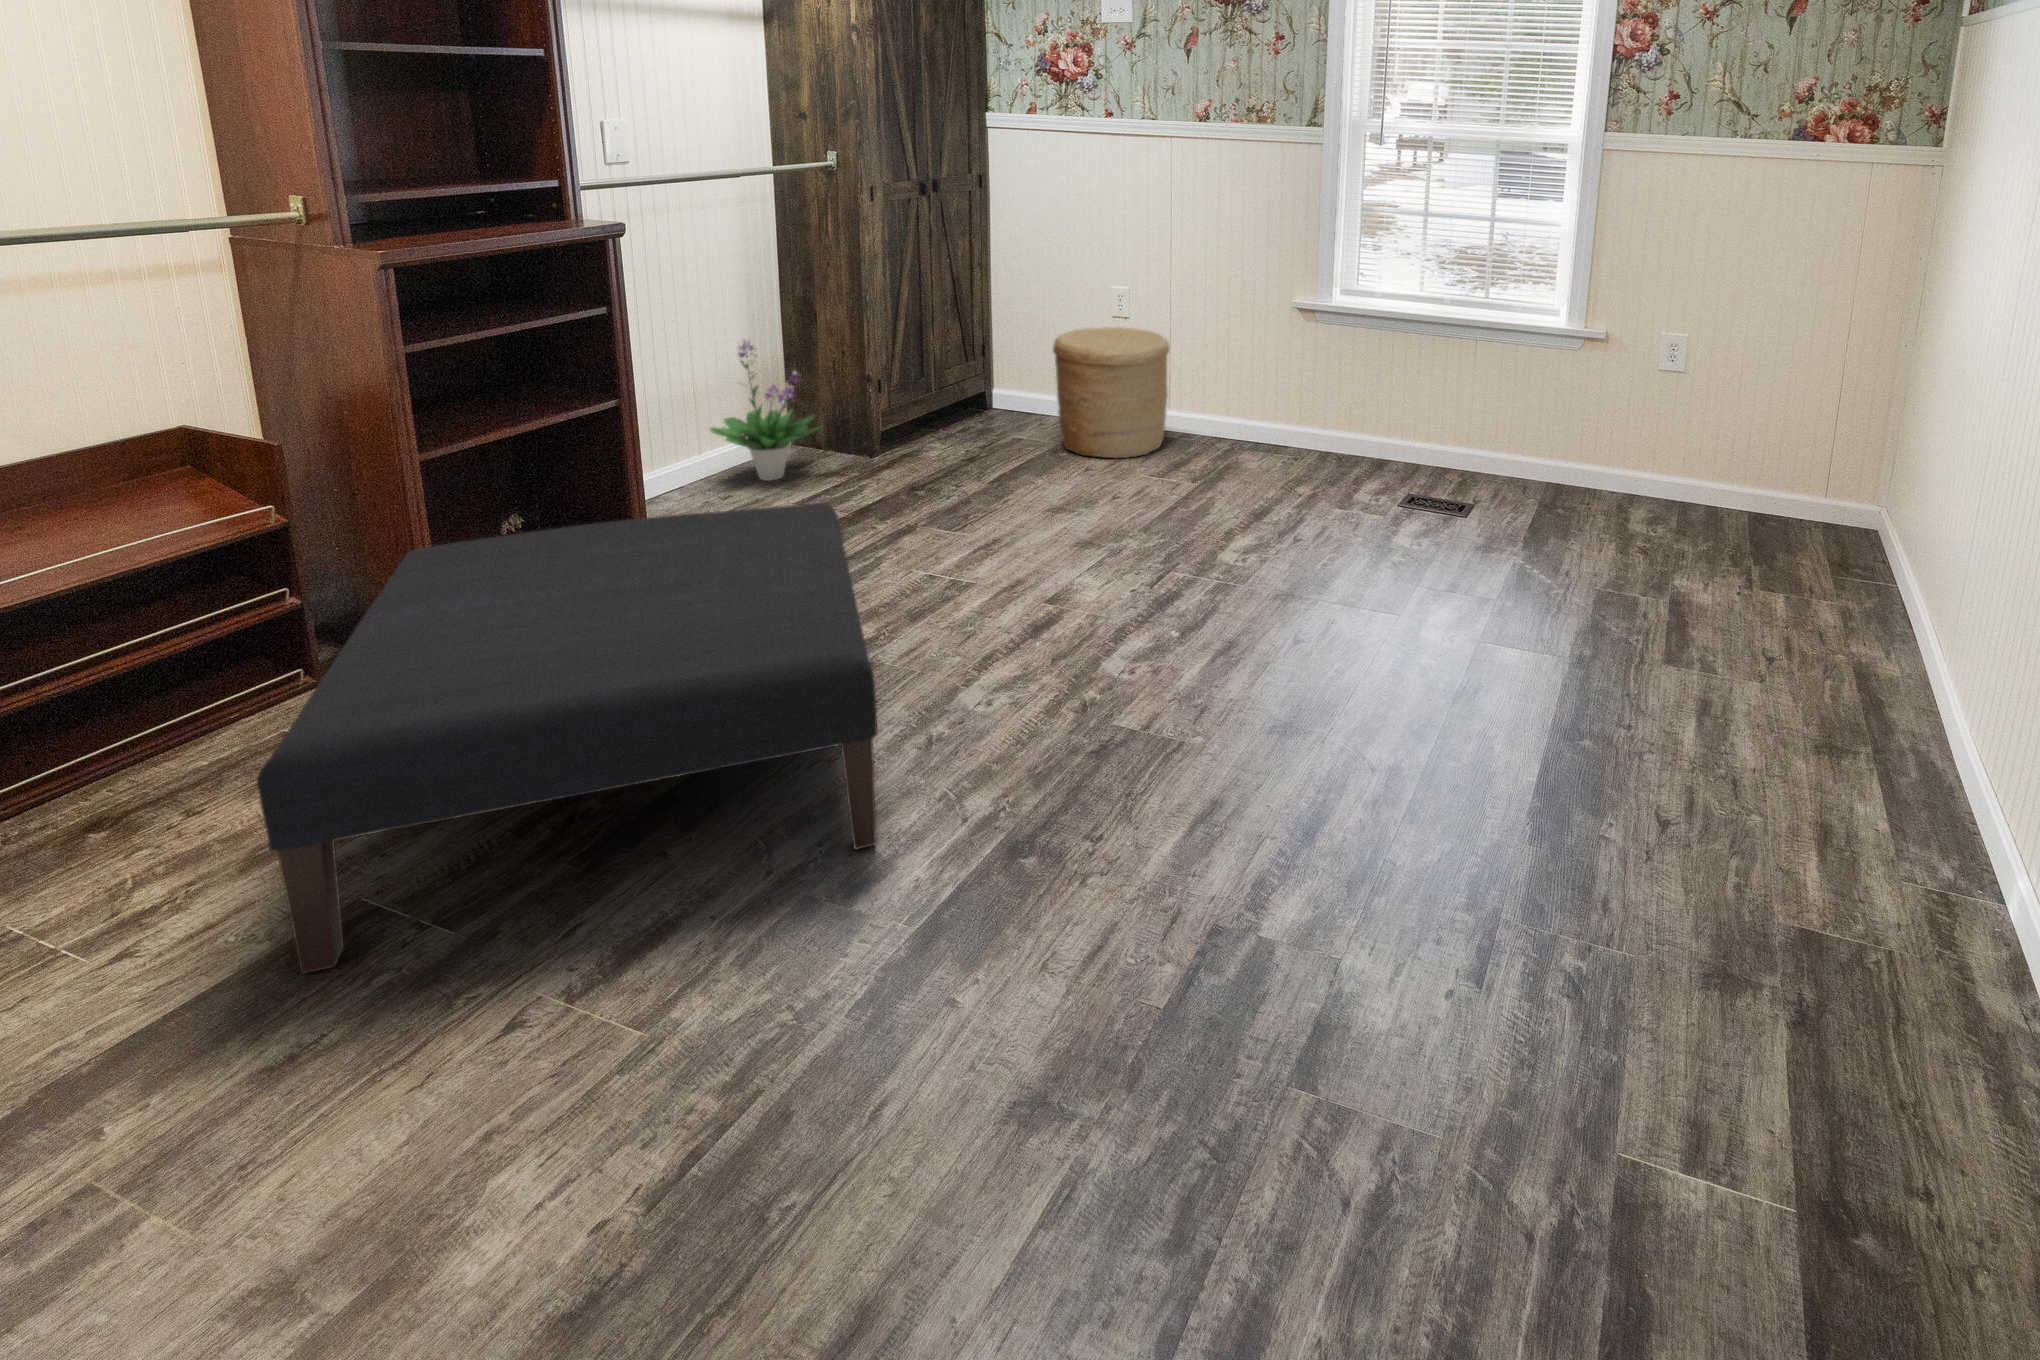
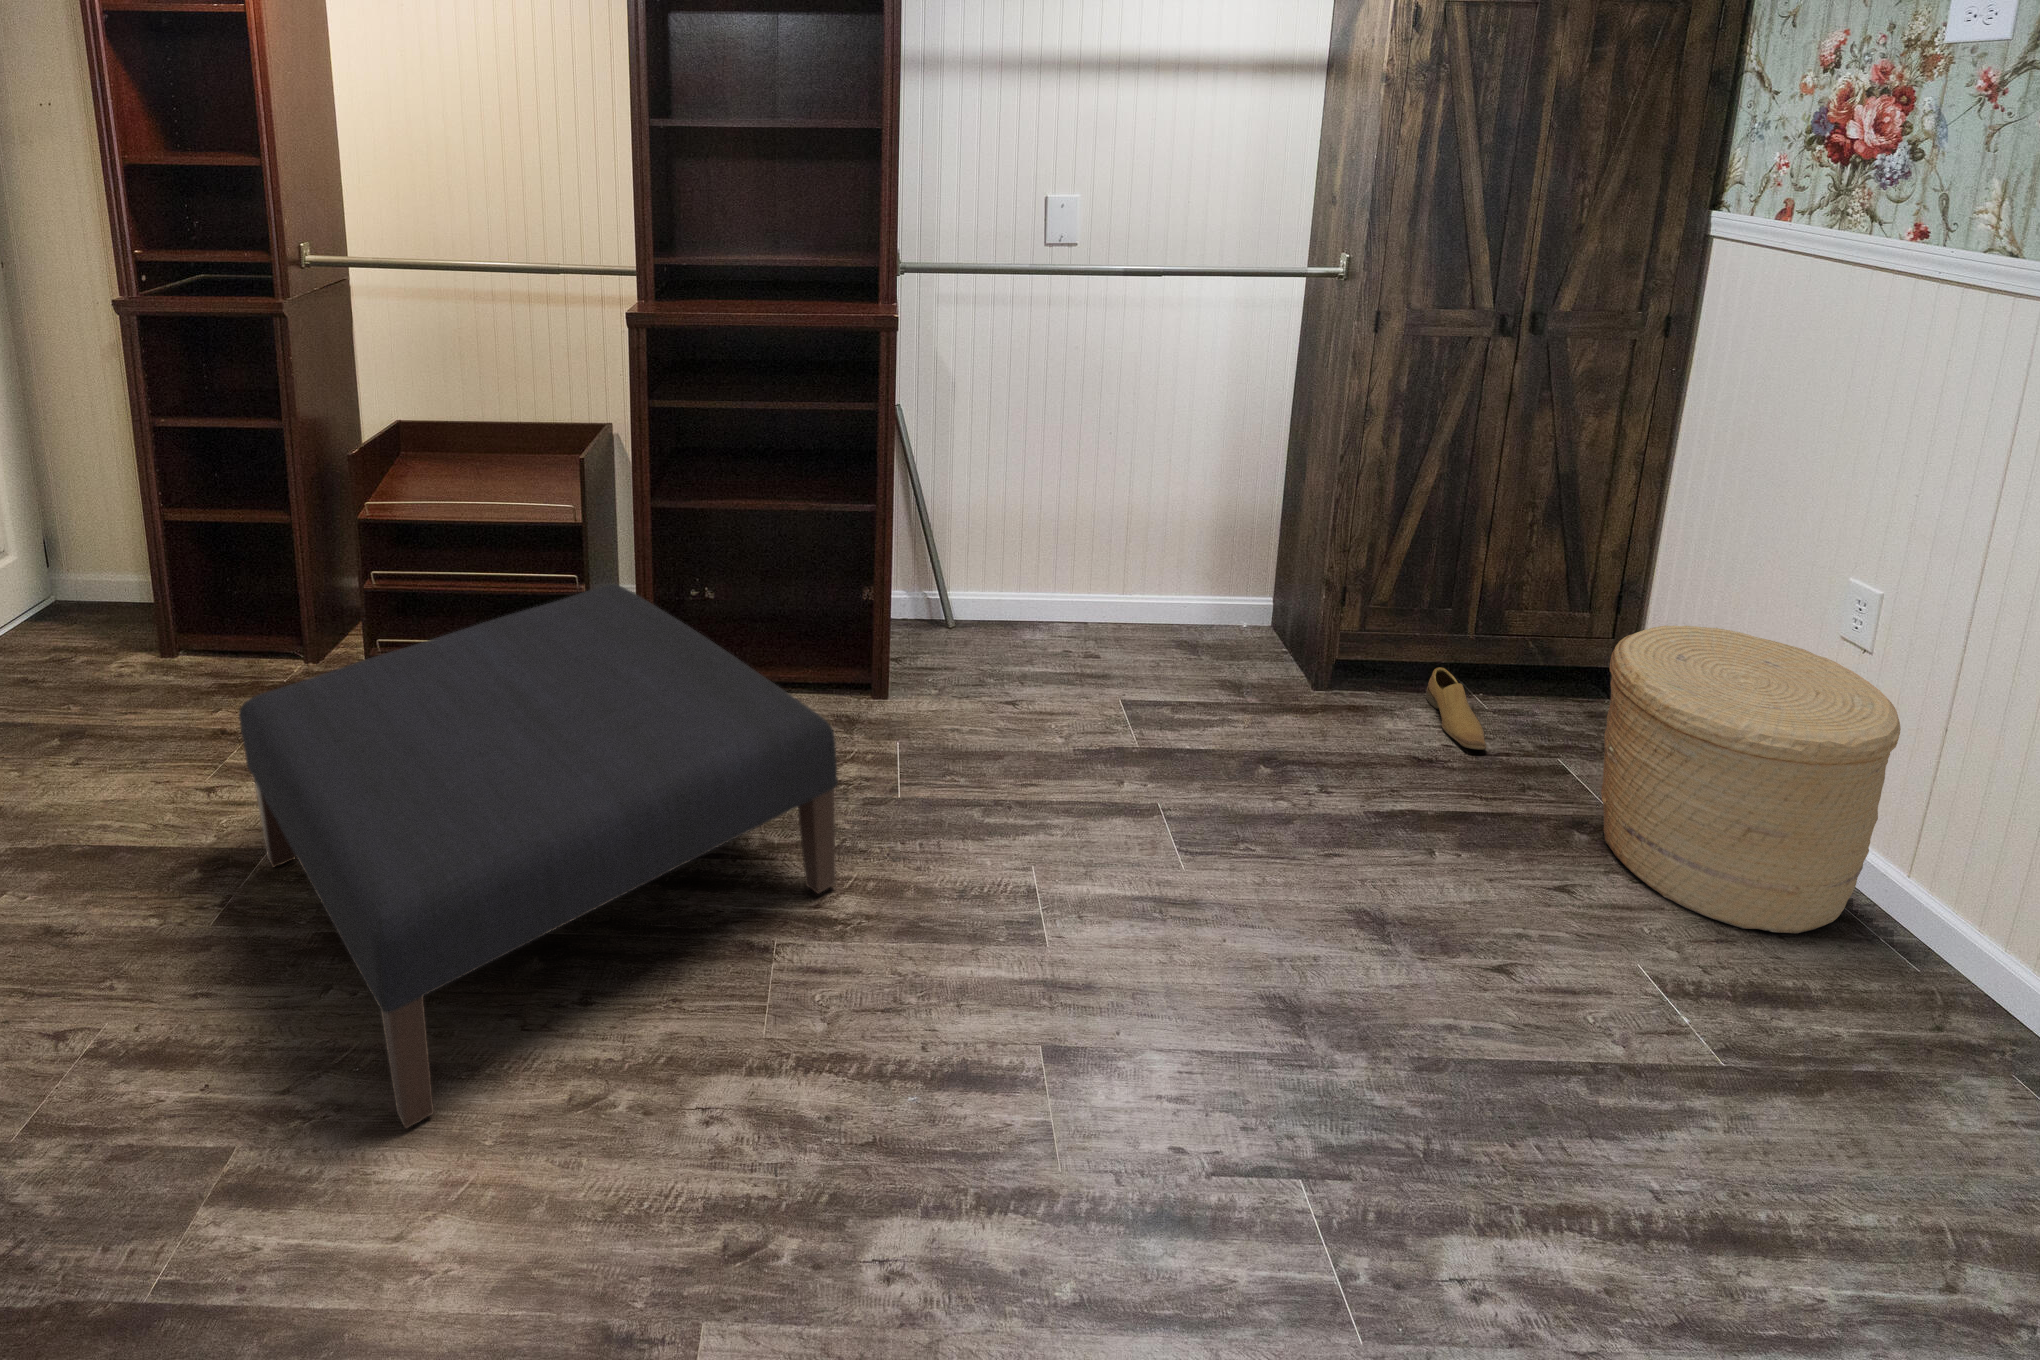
potted plant: present [710,339,820,481] -> none [1125,474,1266,654]
shoe: none [925,420,988,450] -> present [1426,667,1486,749]

